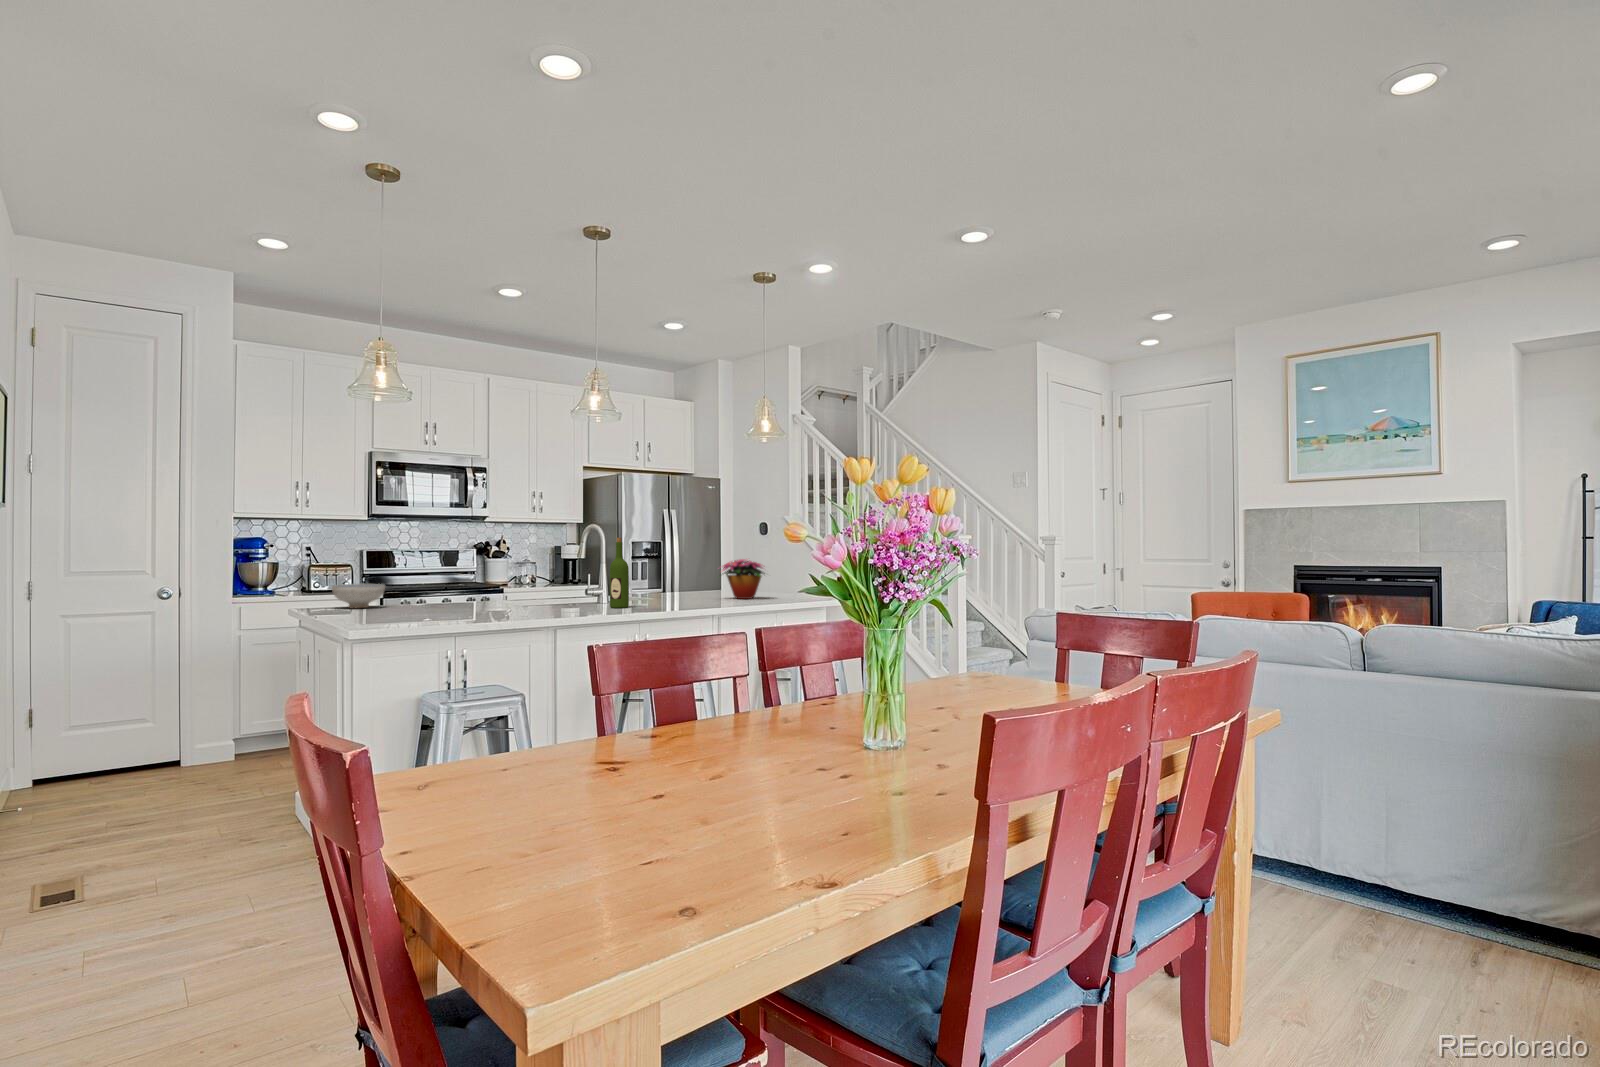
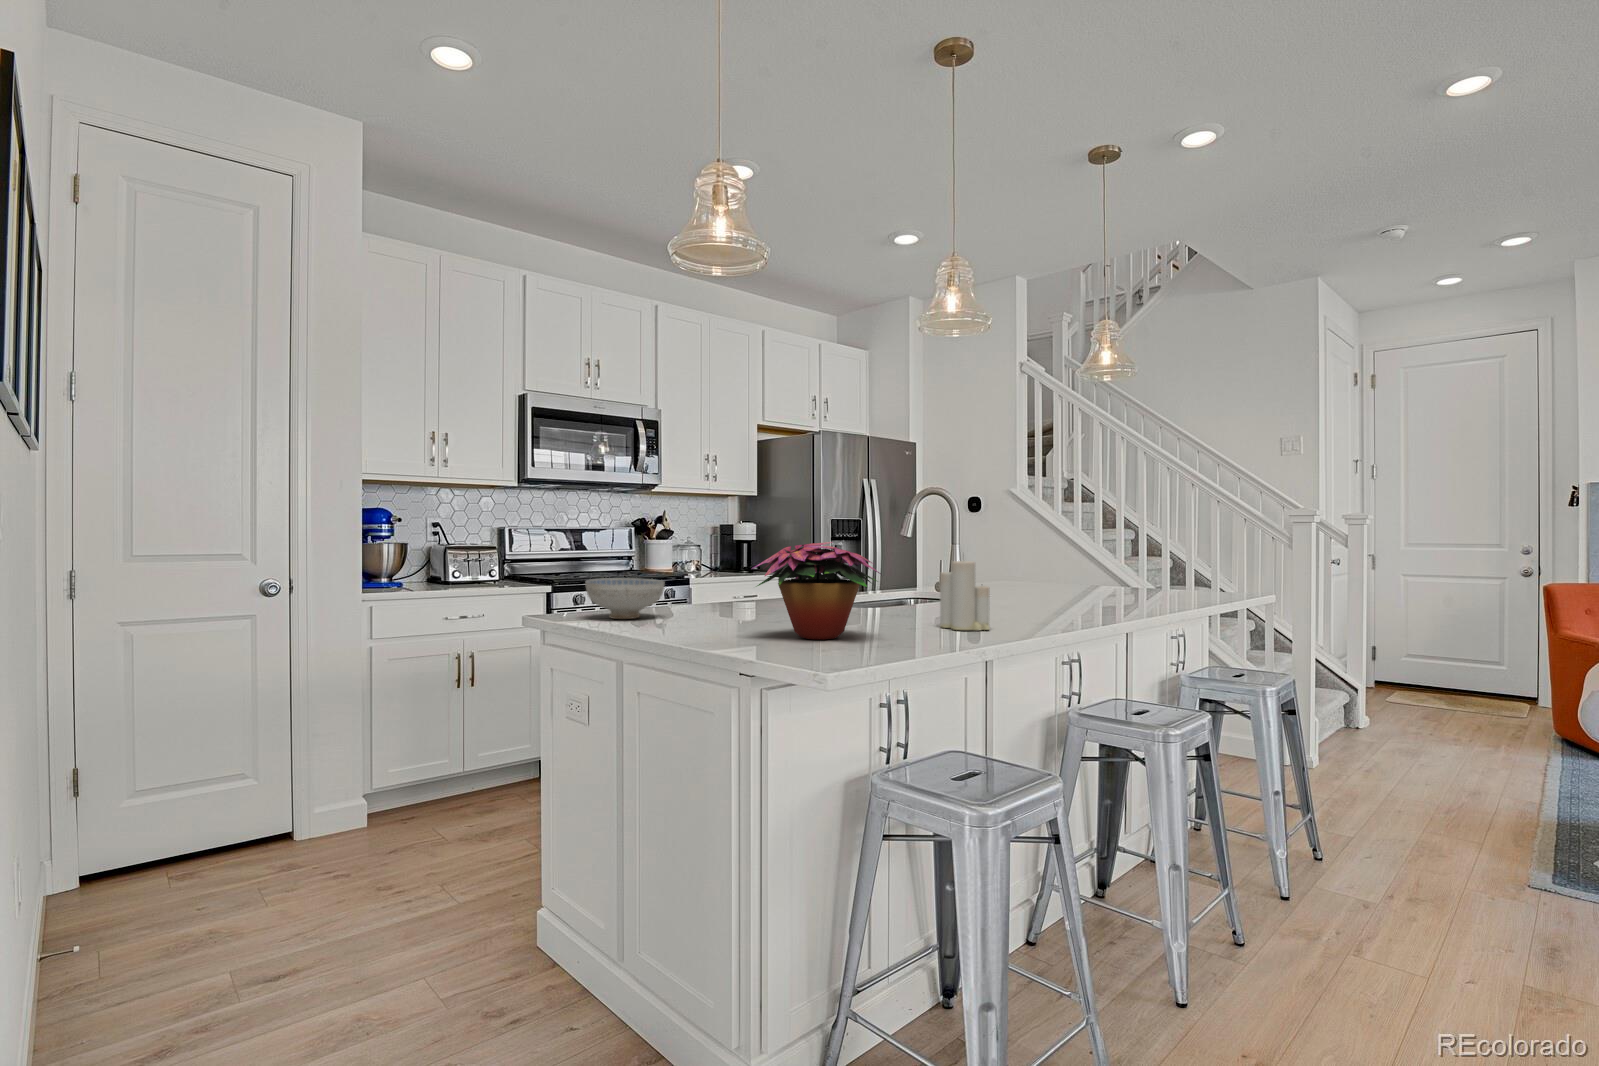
wine bottle: present [610,538,629,608] -> none [1024,507,1055,619]
flower arrangement: present [722,559,765,599] -> present [753,542,881,639]
candle: none [529,567,554,612] -> present [940,561,990,630]

